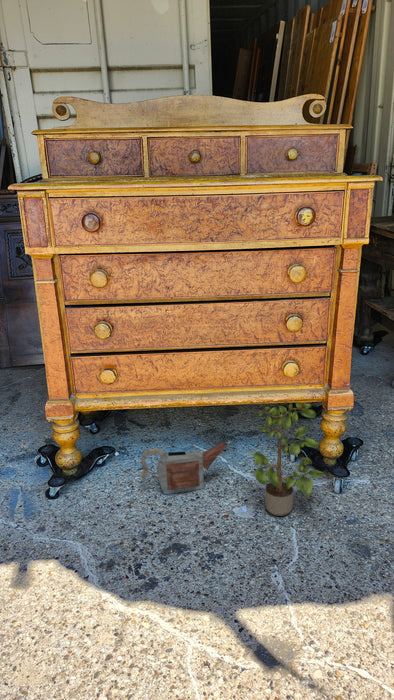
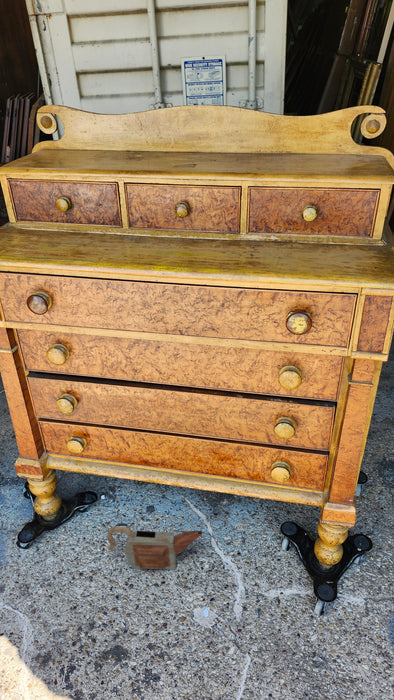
potted plant: present [254,401,325,516] -> none [209,530,296,639]

